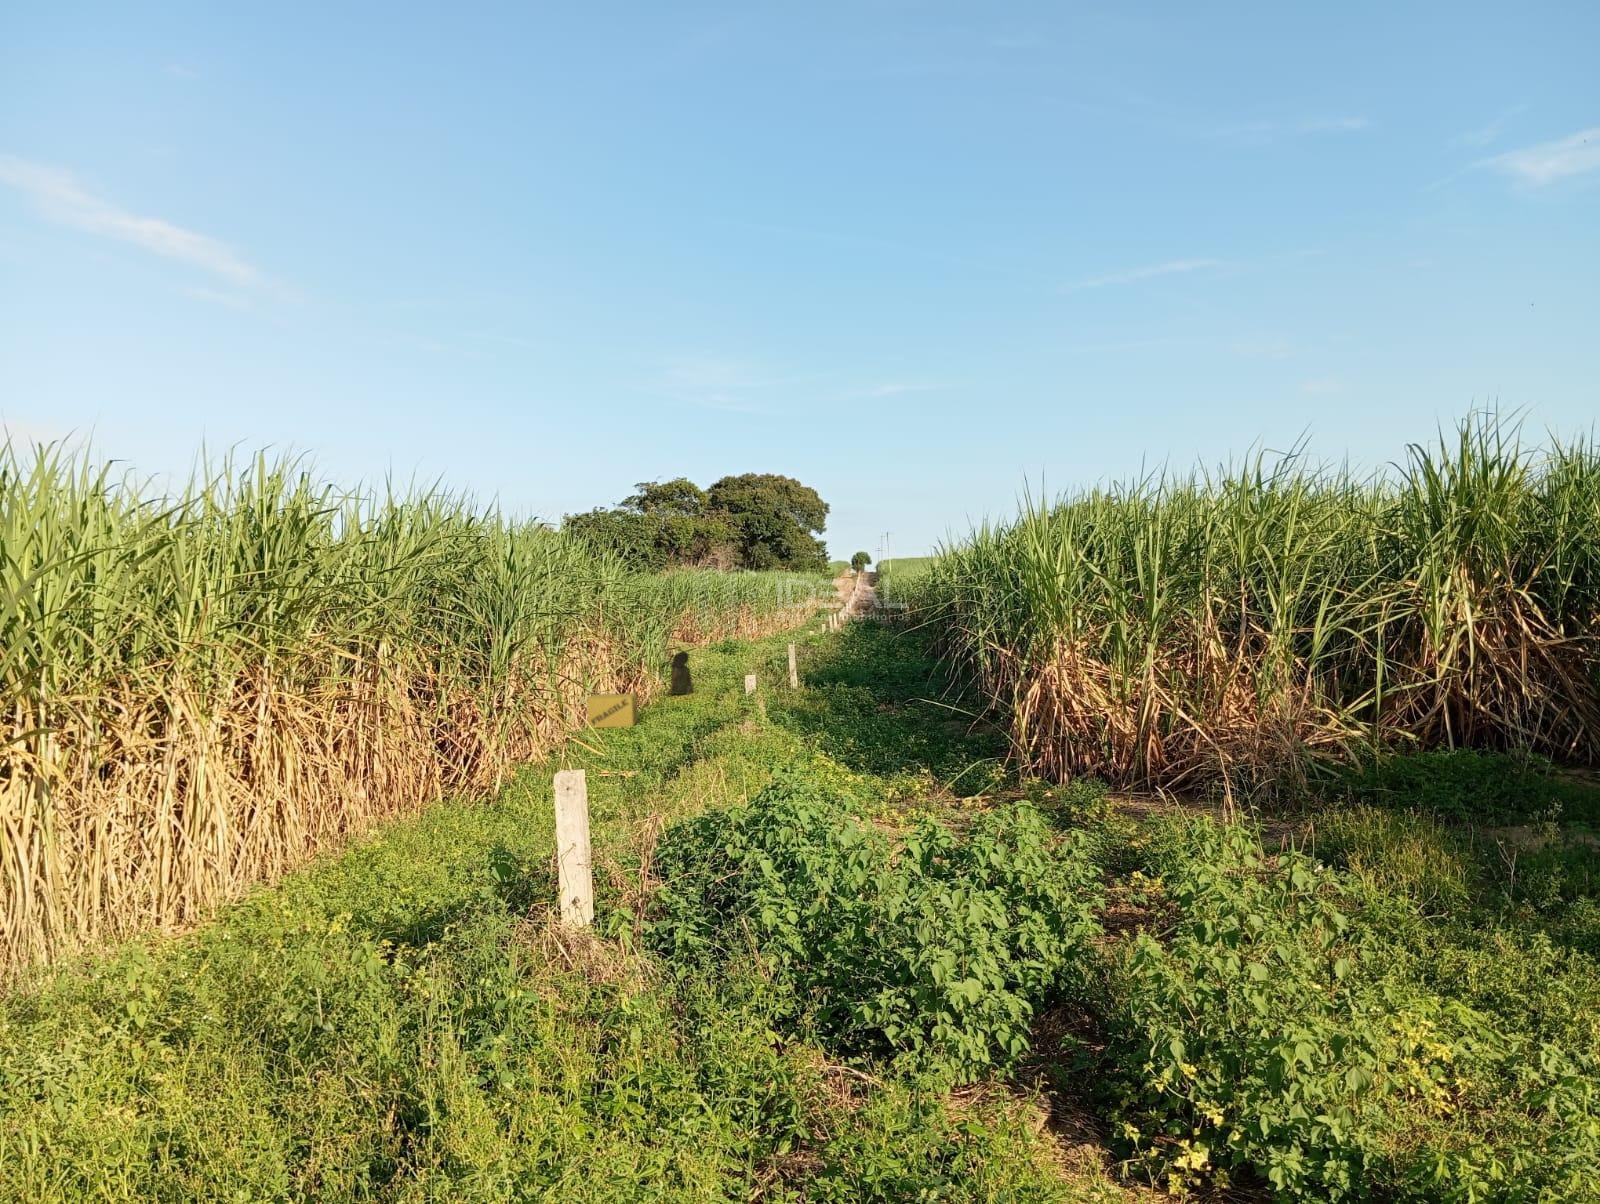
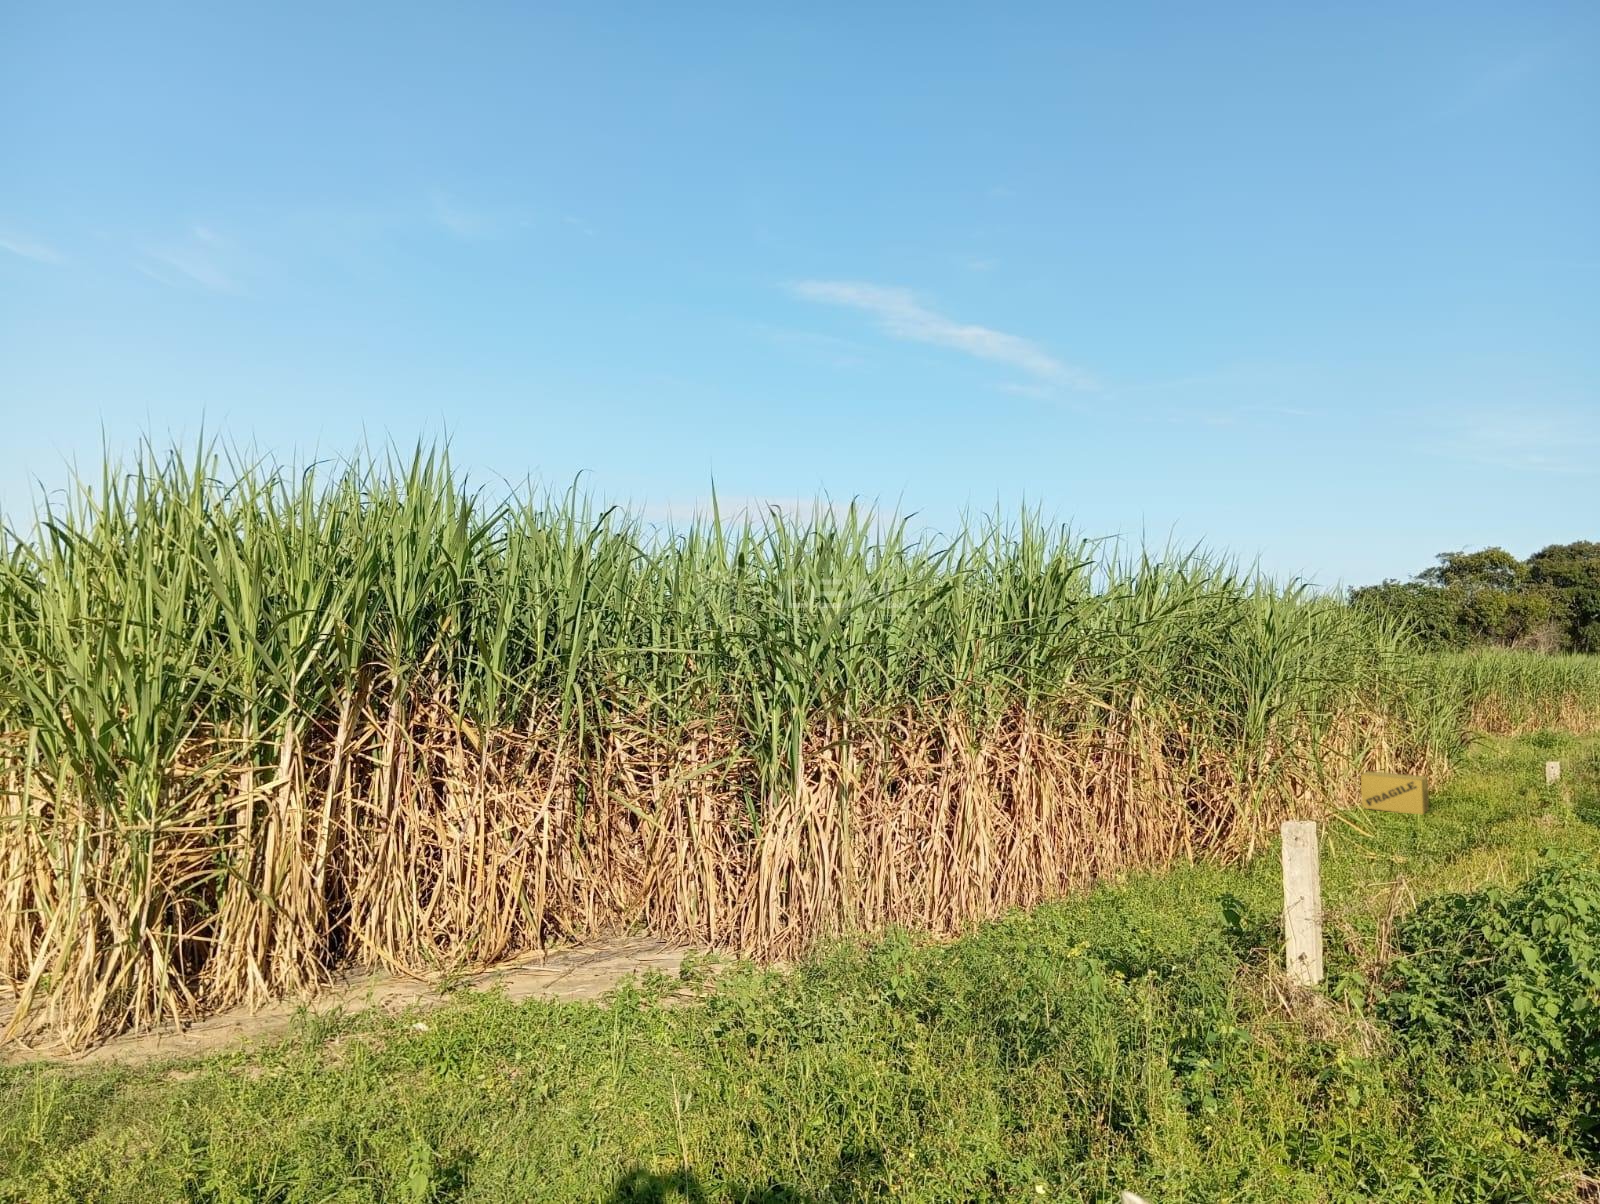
backpack: present [659,651,694,695] -> none [1452,733,1505,785]

